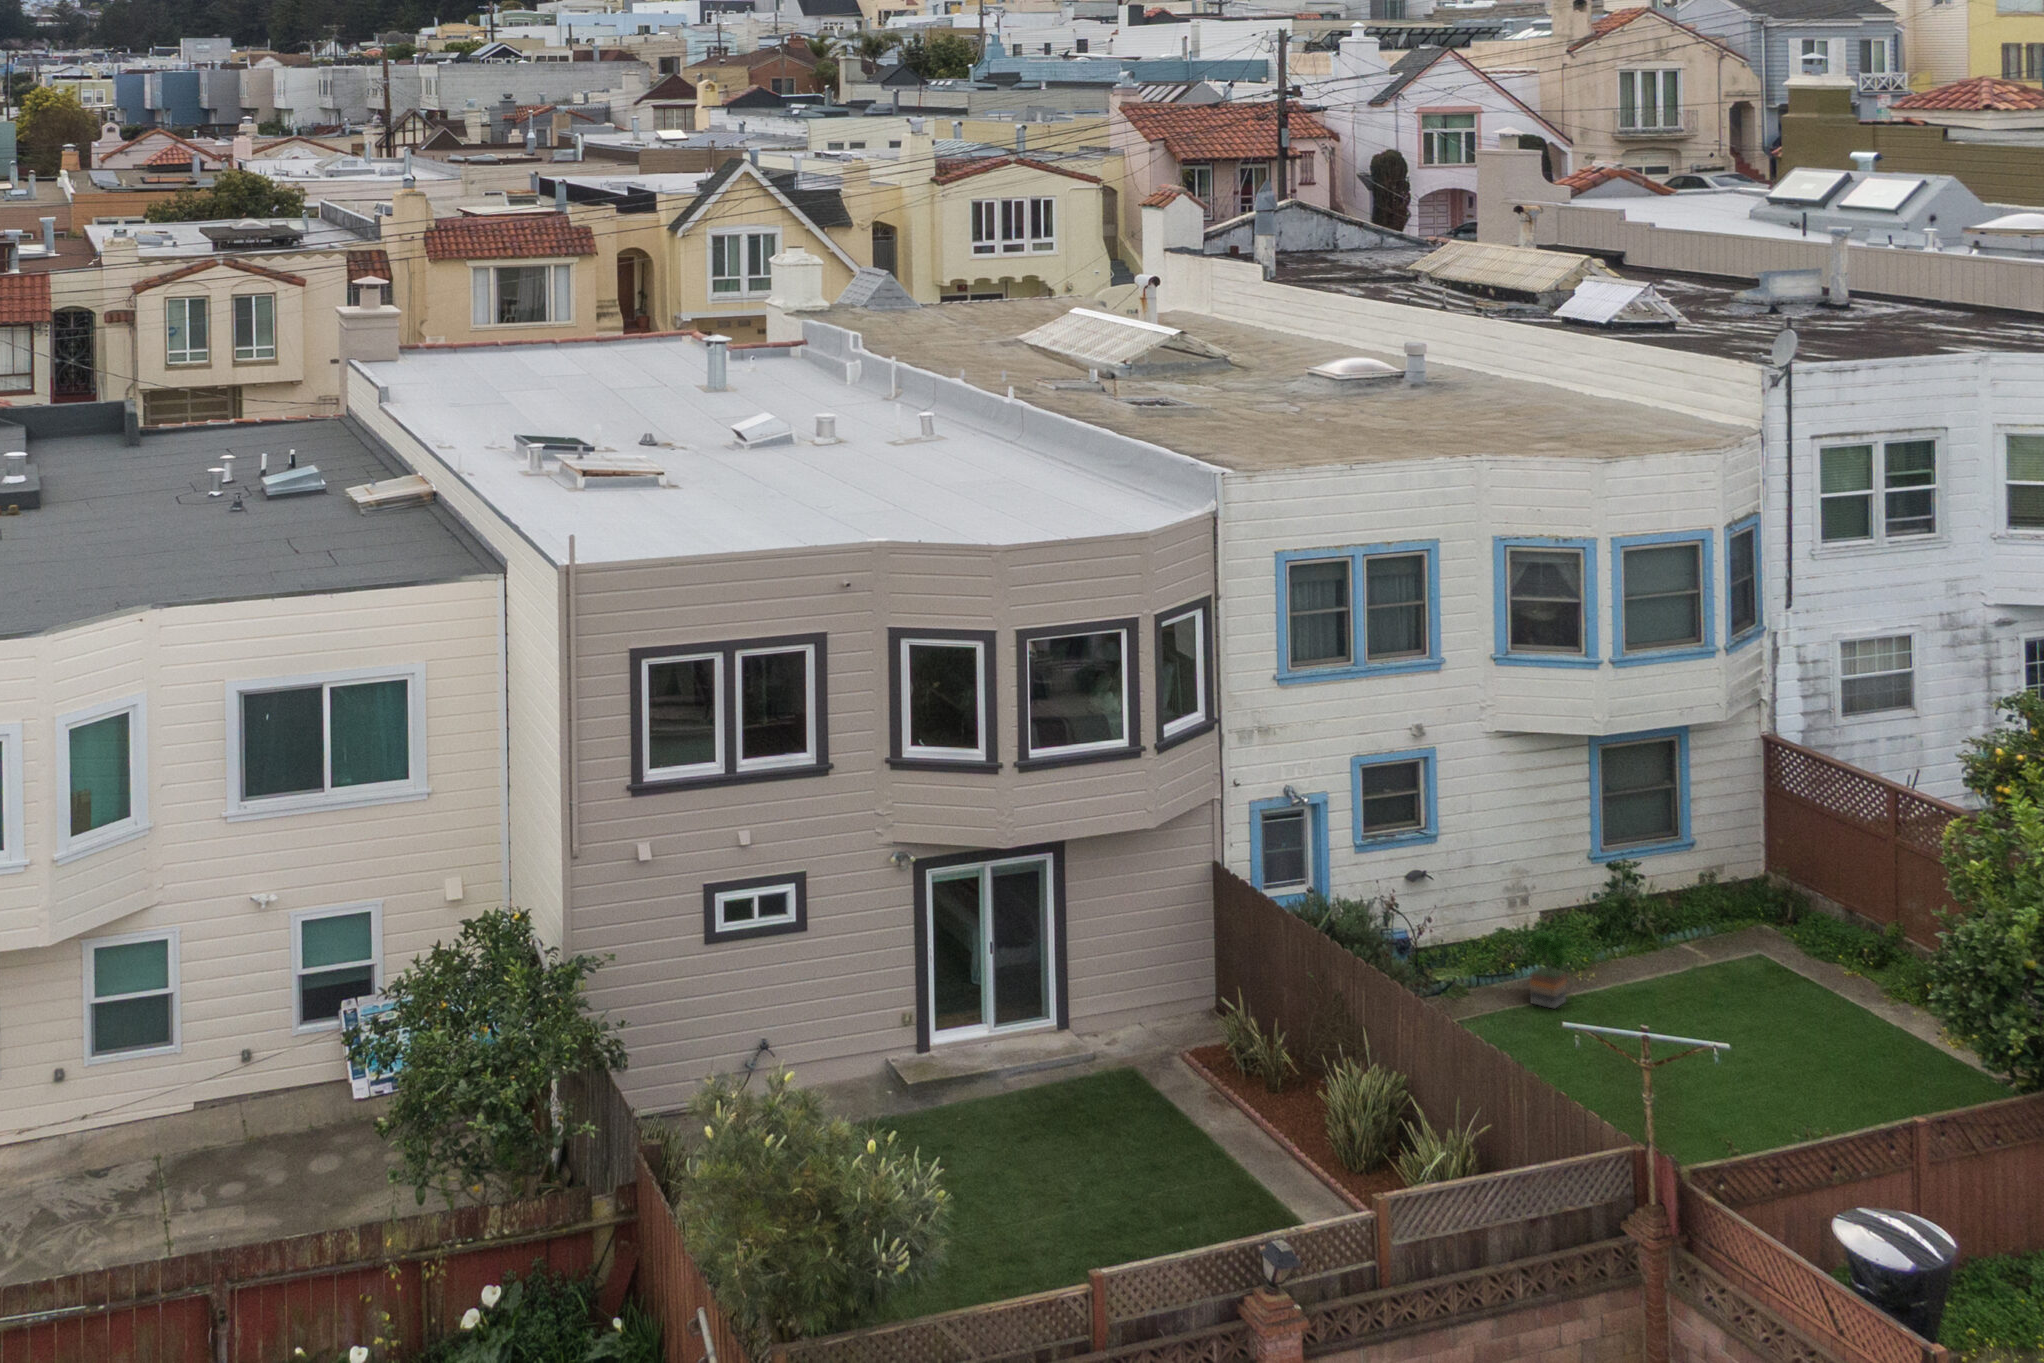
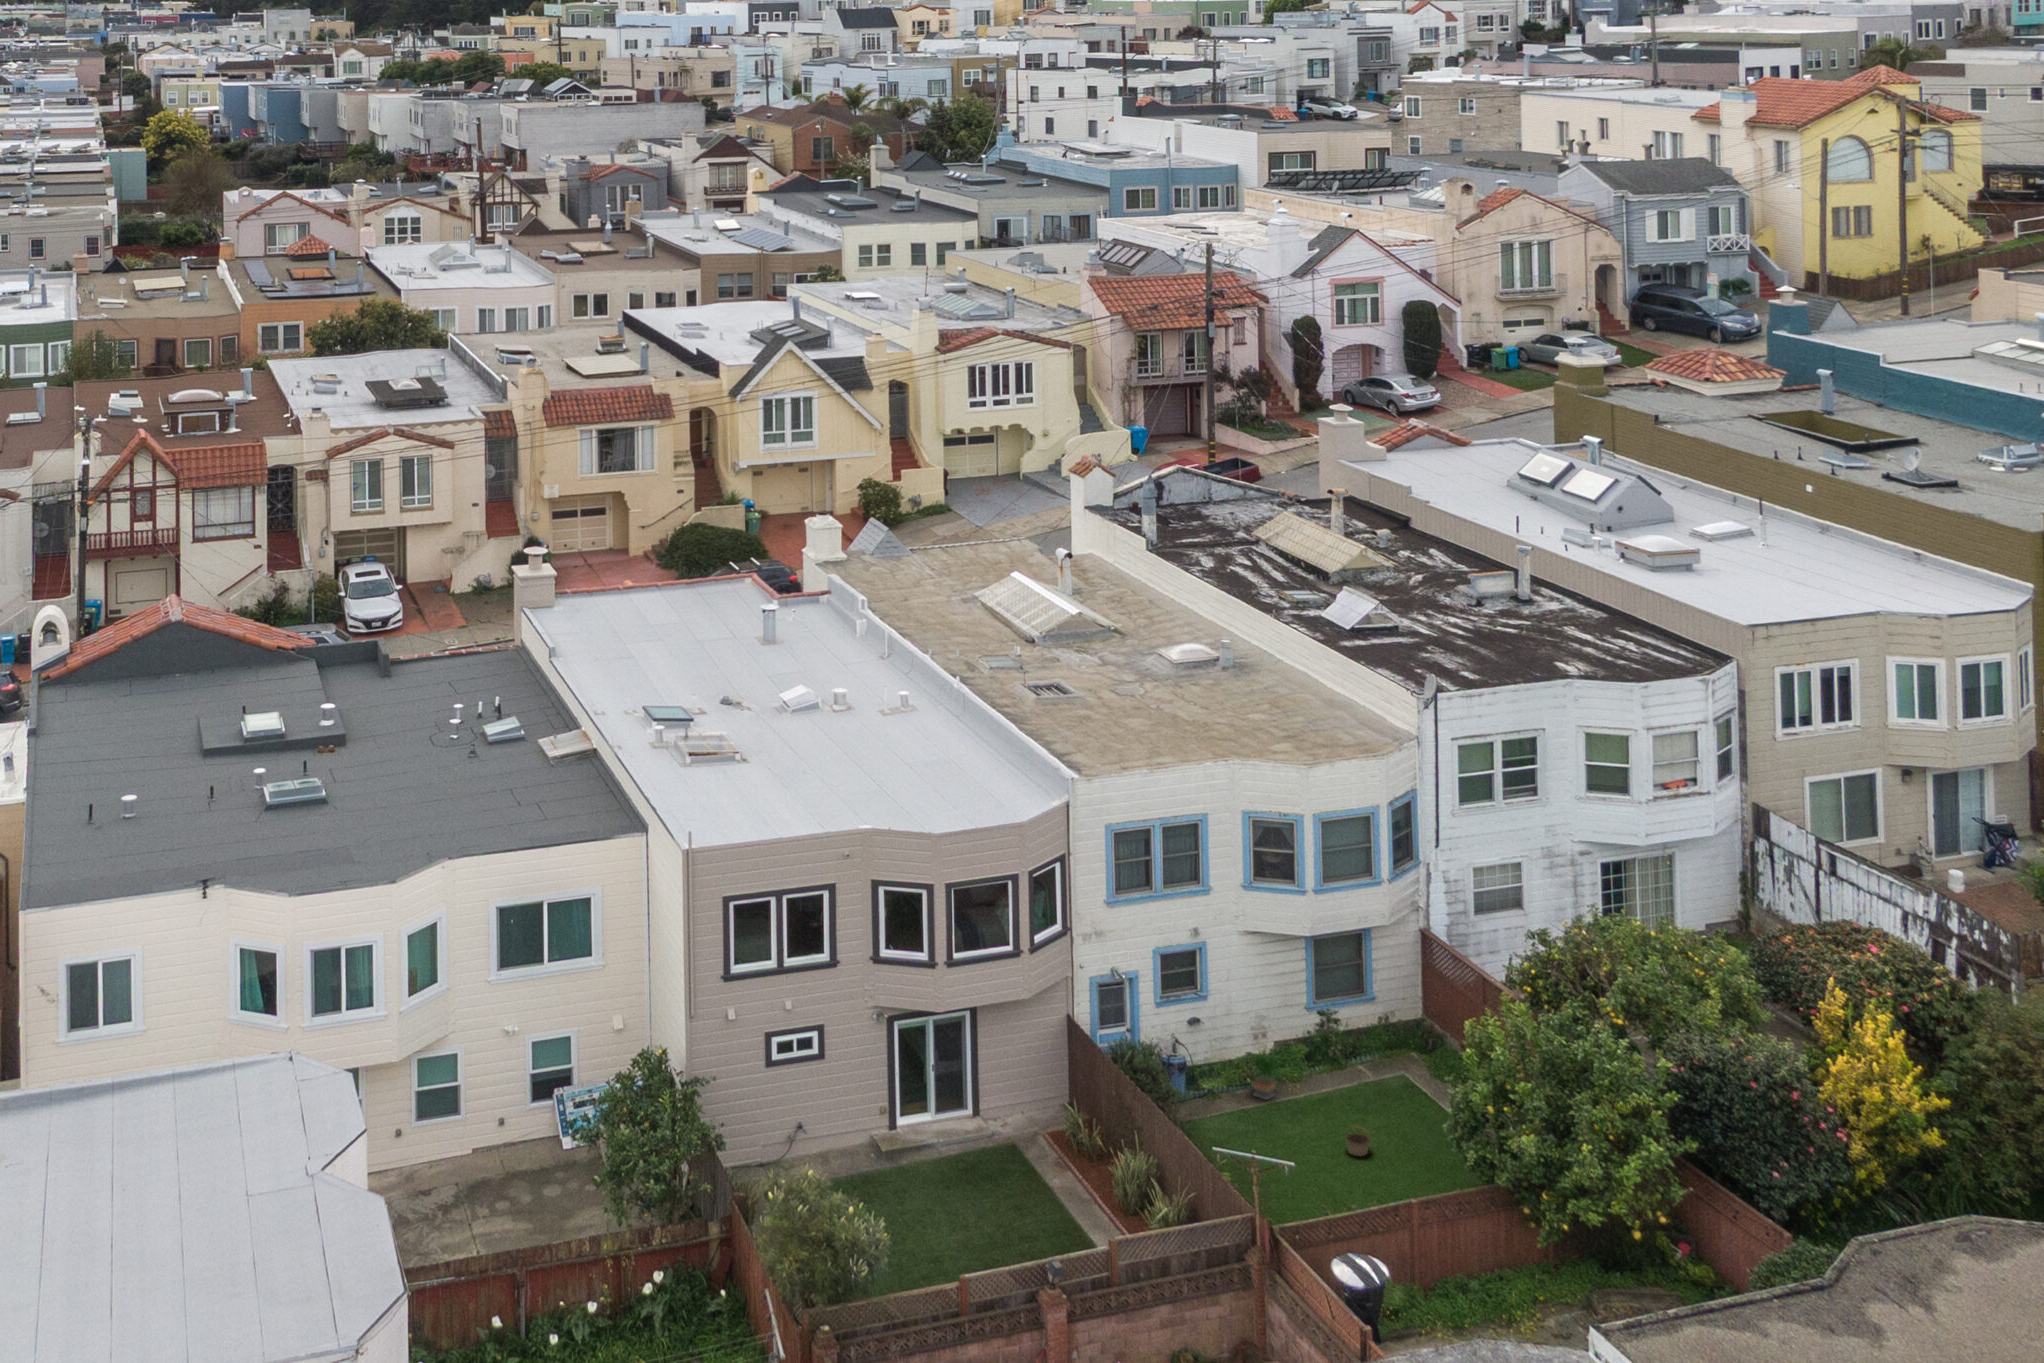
basket: none [1716,1034,1763,1086] -> present [1346,1133,1371,1156]

